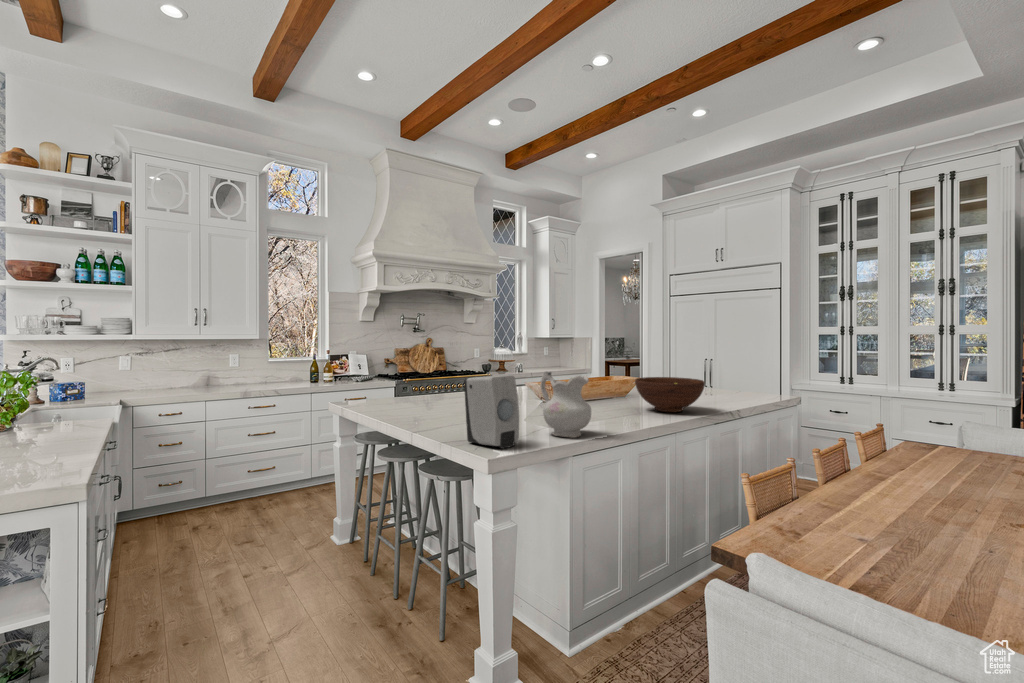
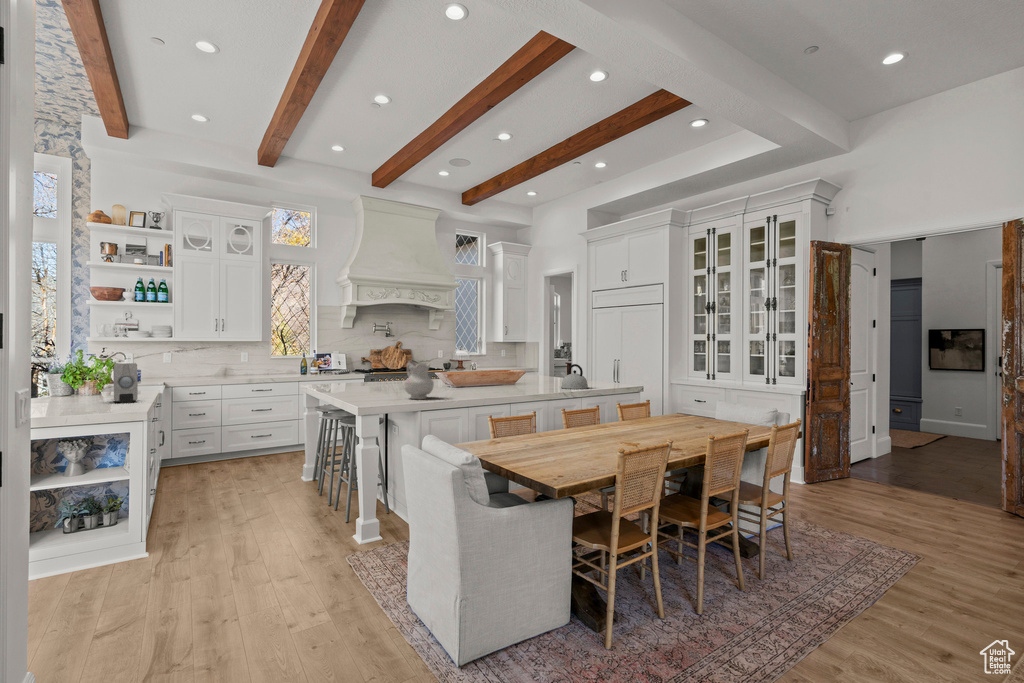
kettle: none [708,370,754,406] -> present [560,364,588,389]
soap dispenser: present [464,376,519,449] -> present [113,363,138,403]
fruit bowl: present [635,377,705,412] -> none [494,368,539,391]

